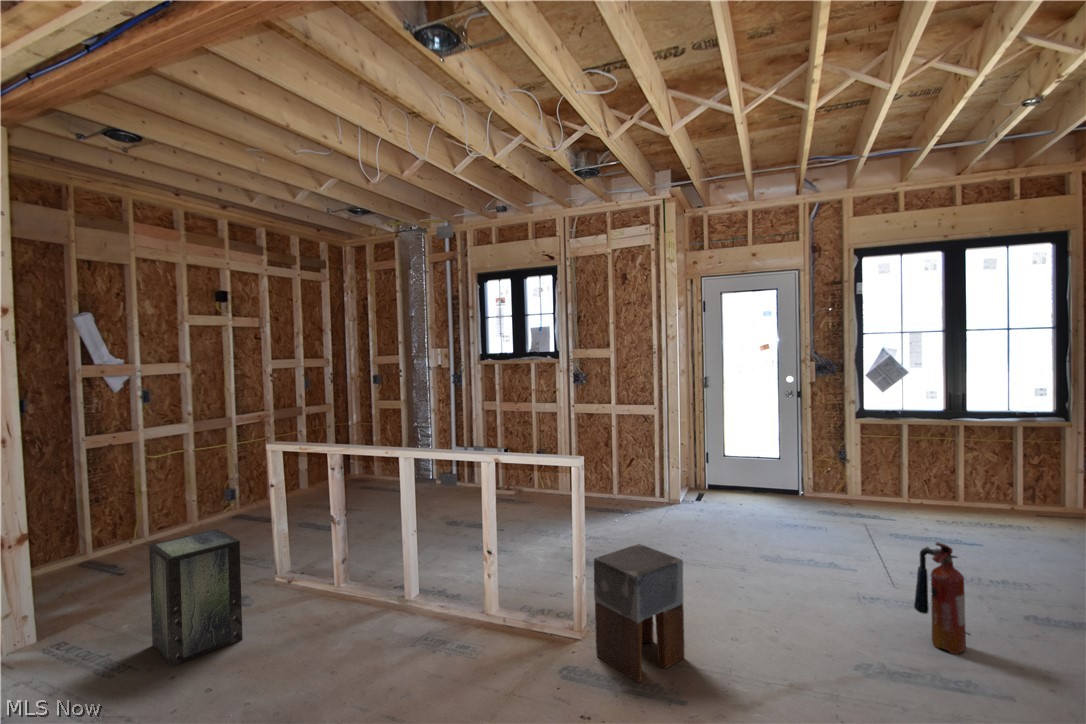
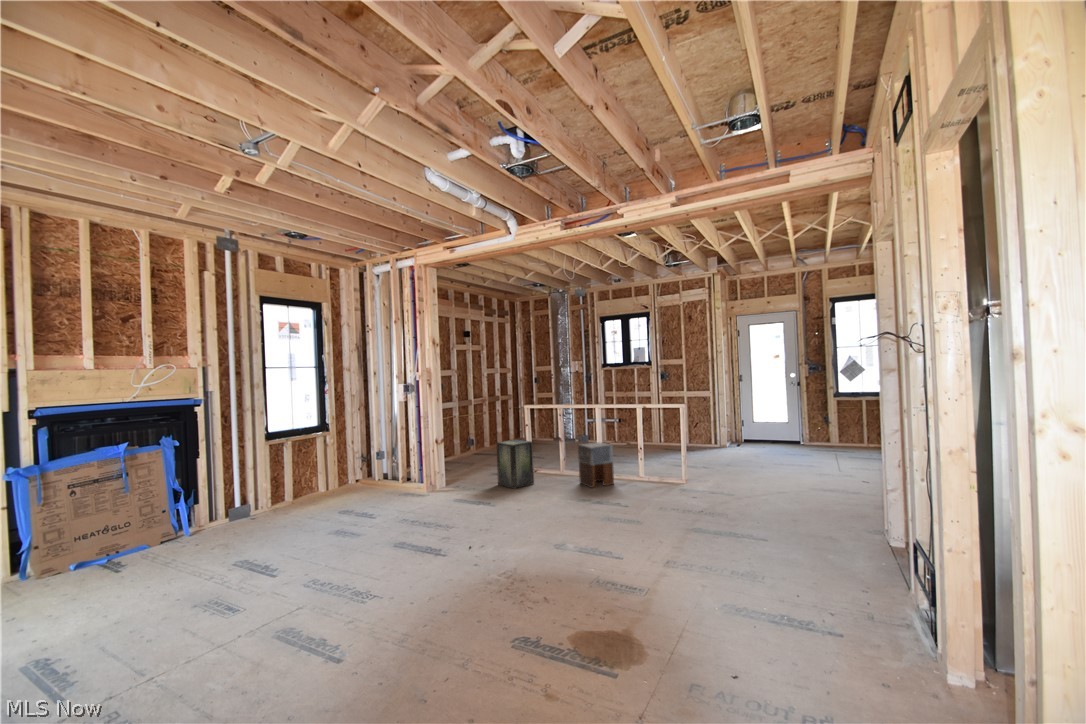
fire extinguisher: present [914,542,966,654] -> none [838,439,859,488]
stool: present [594,544,685,683] -> present [578,442,614,488]

